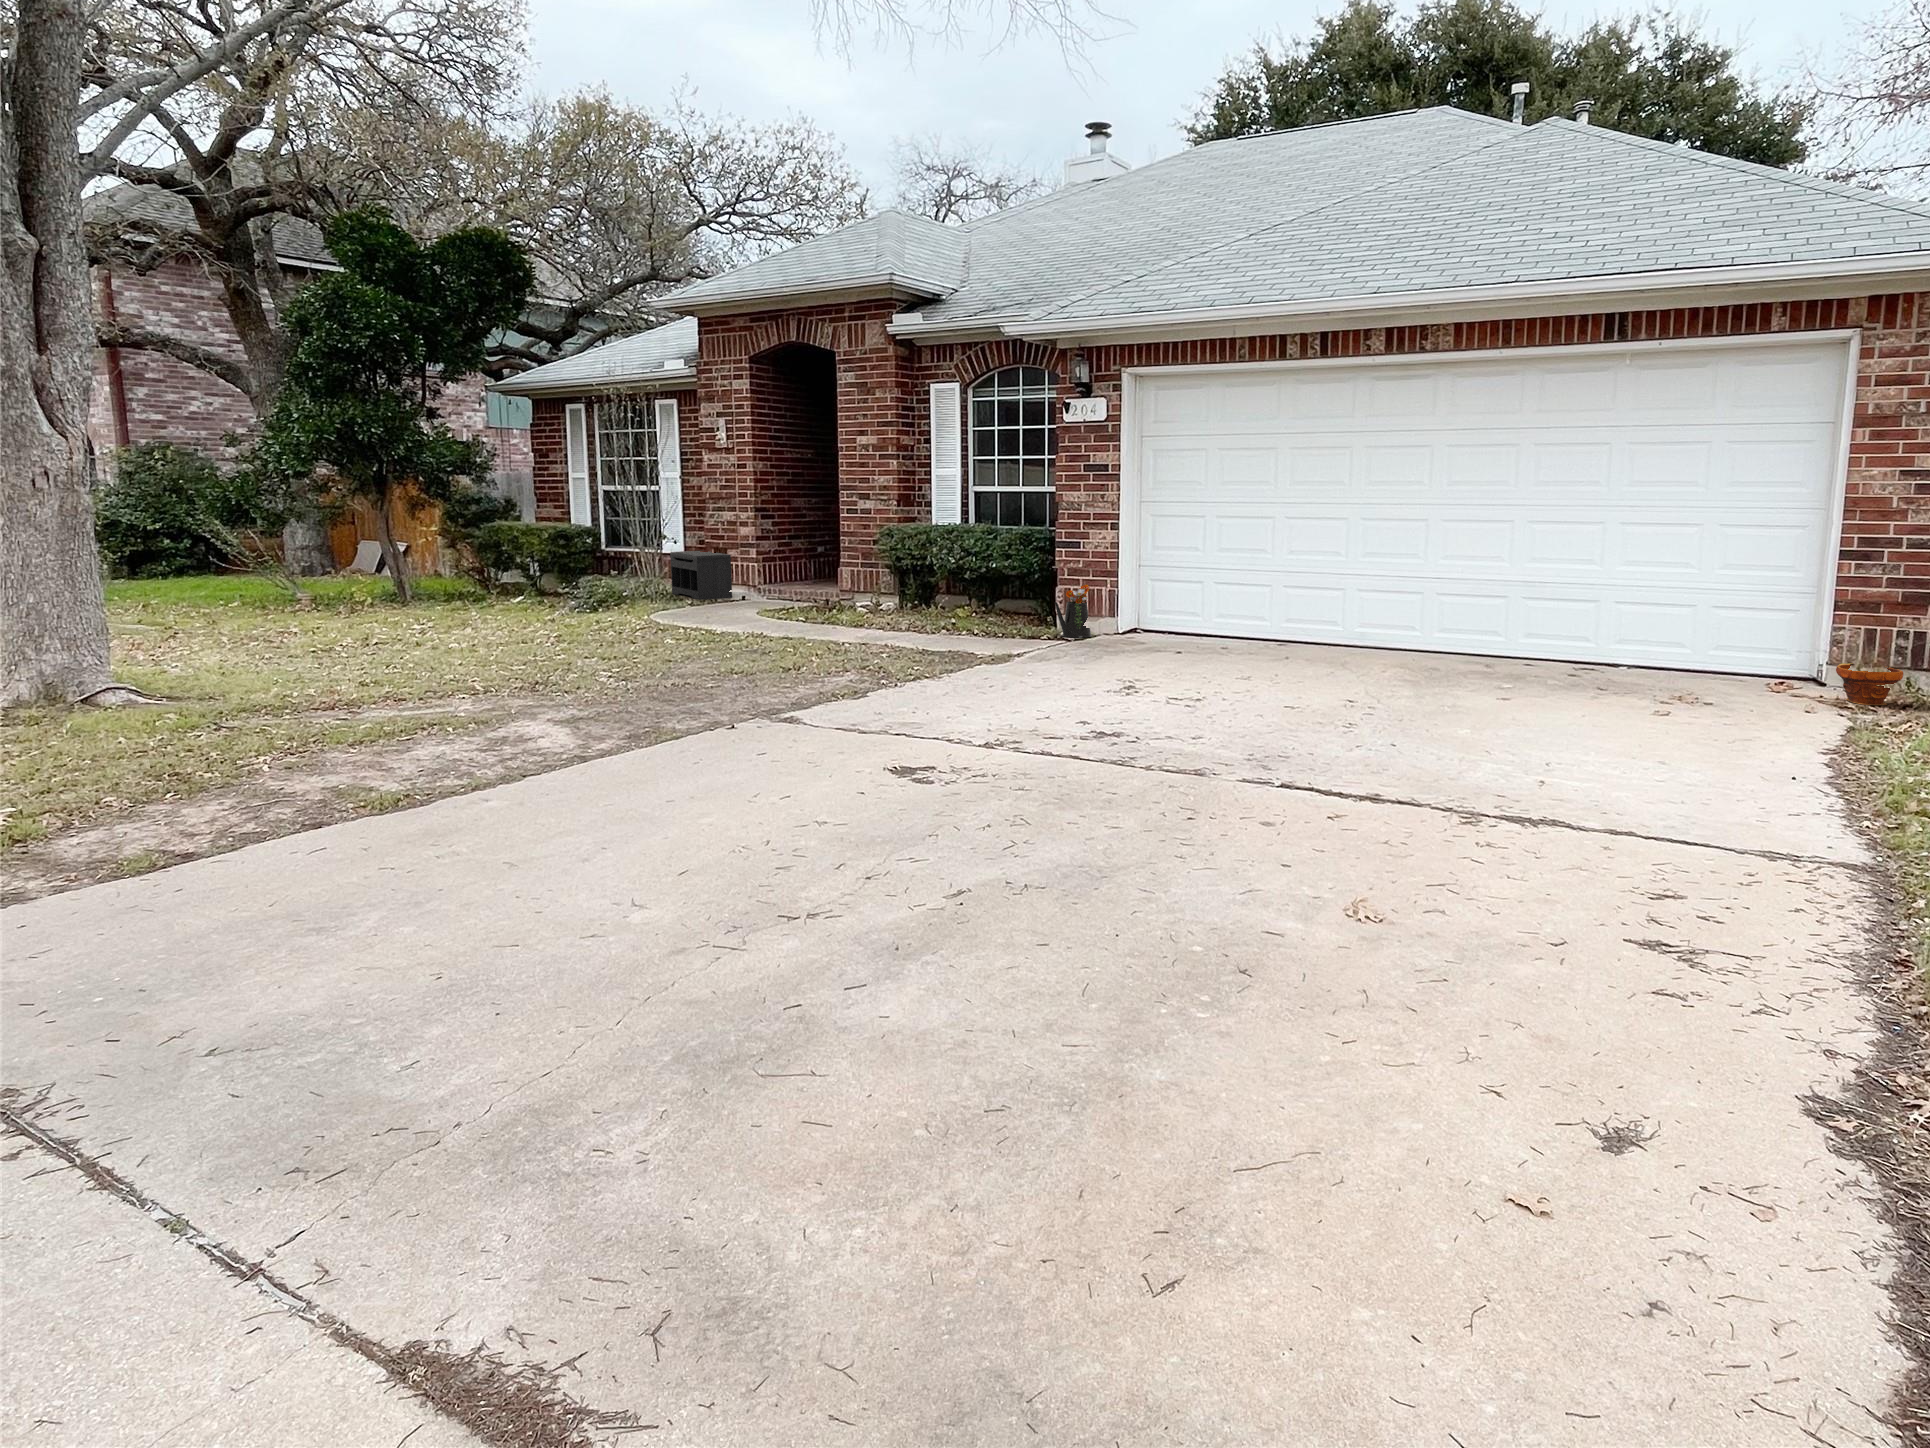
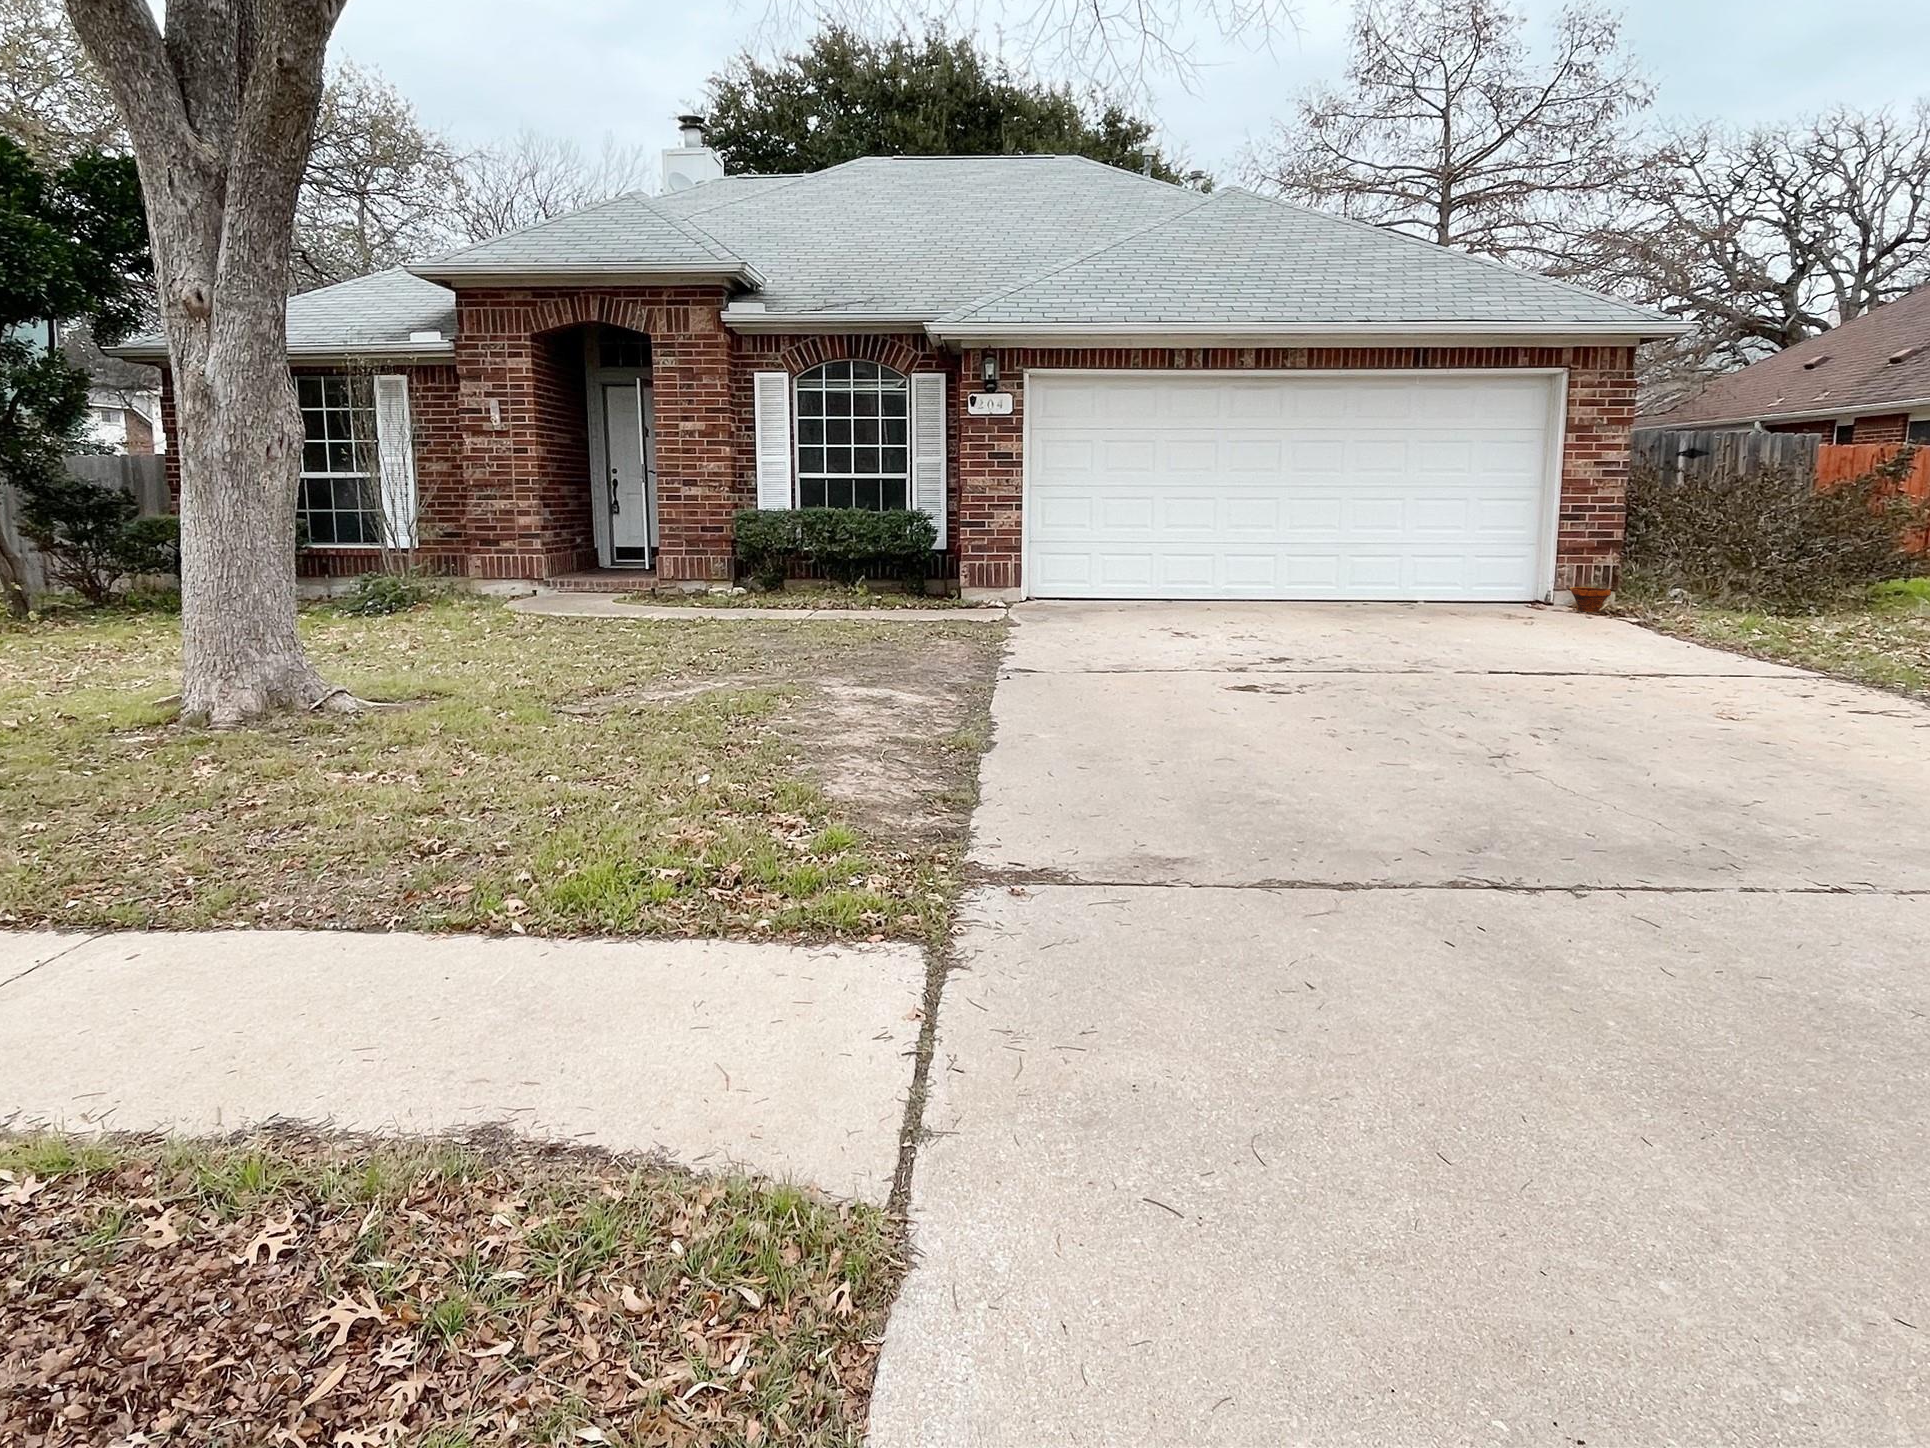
bench: present [670,551,732,600] -> none [422,544,515,597]
watering can: present [1055,585,1092,638] -> none [978,560,1005,607]

